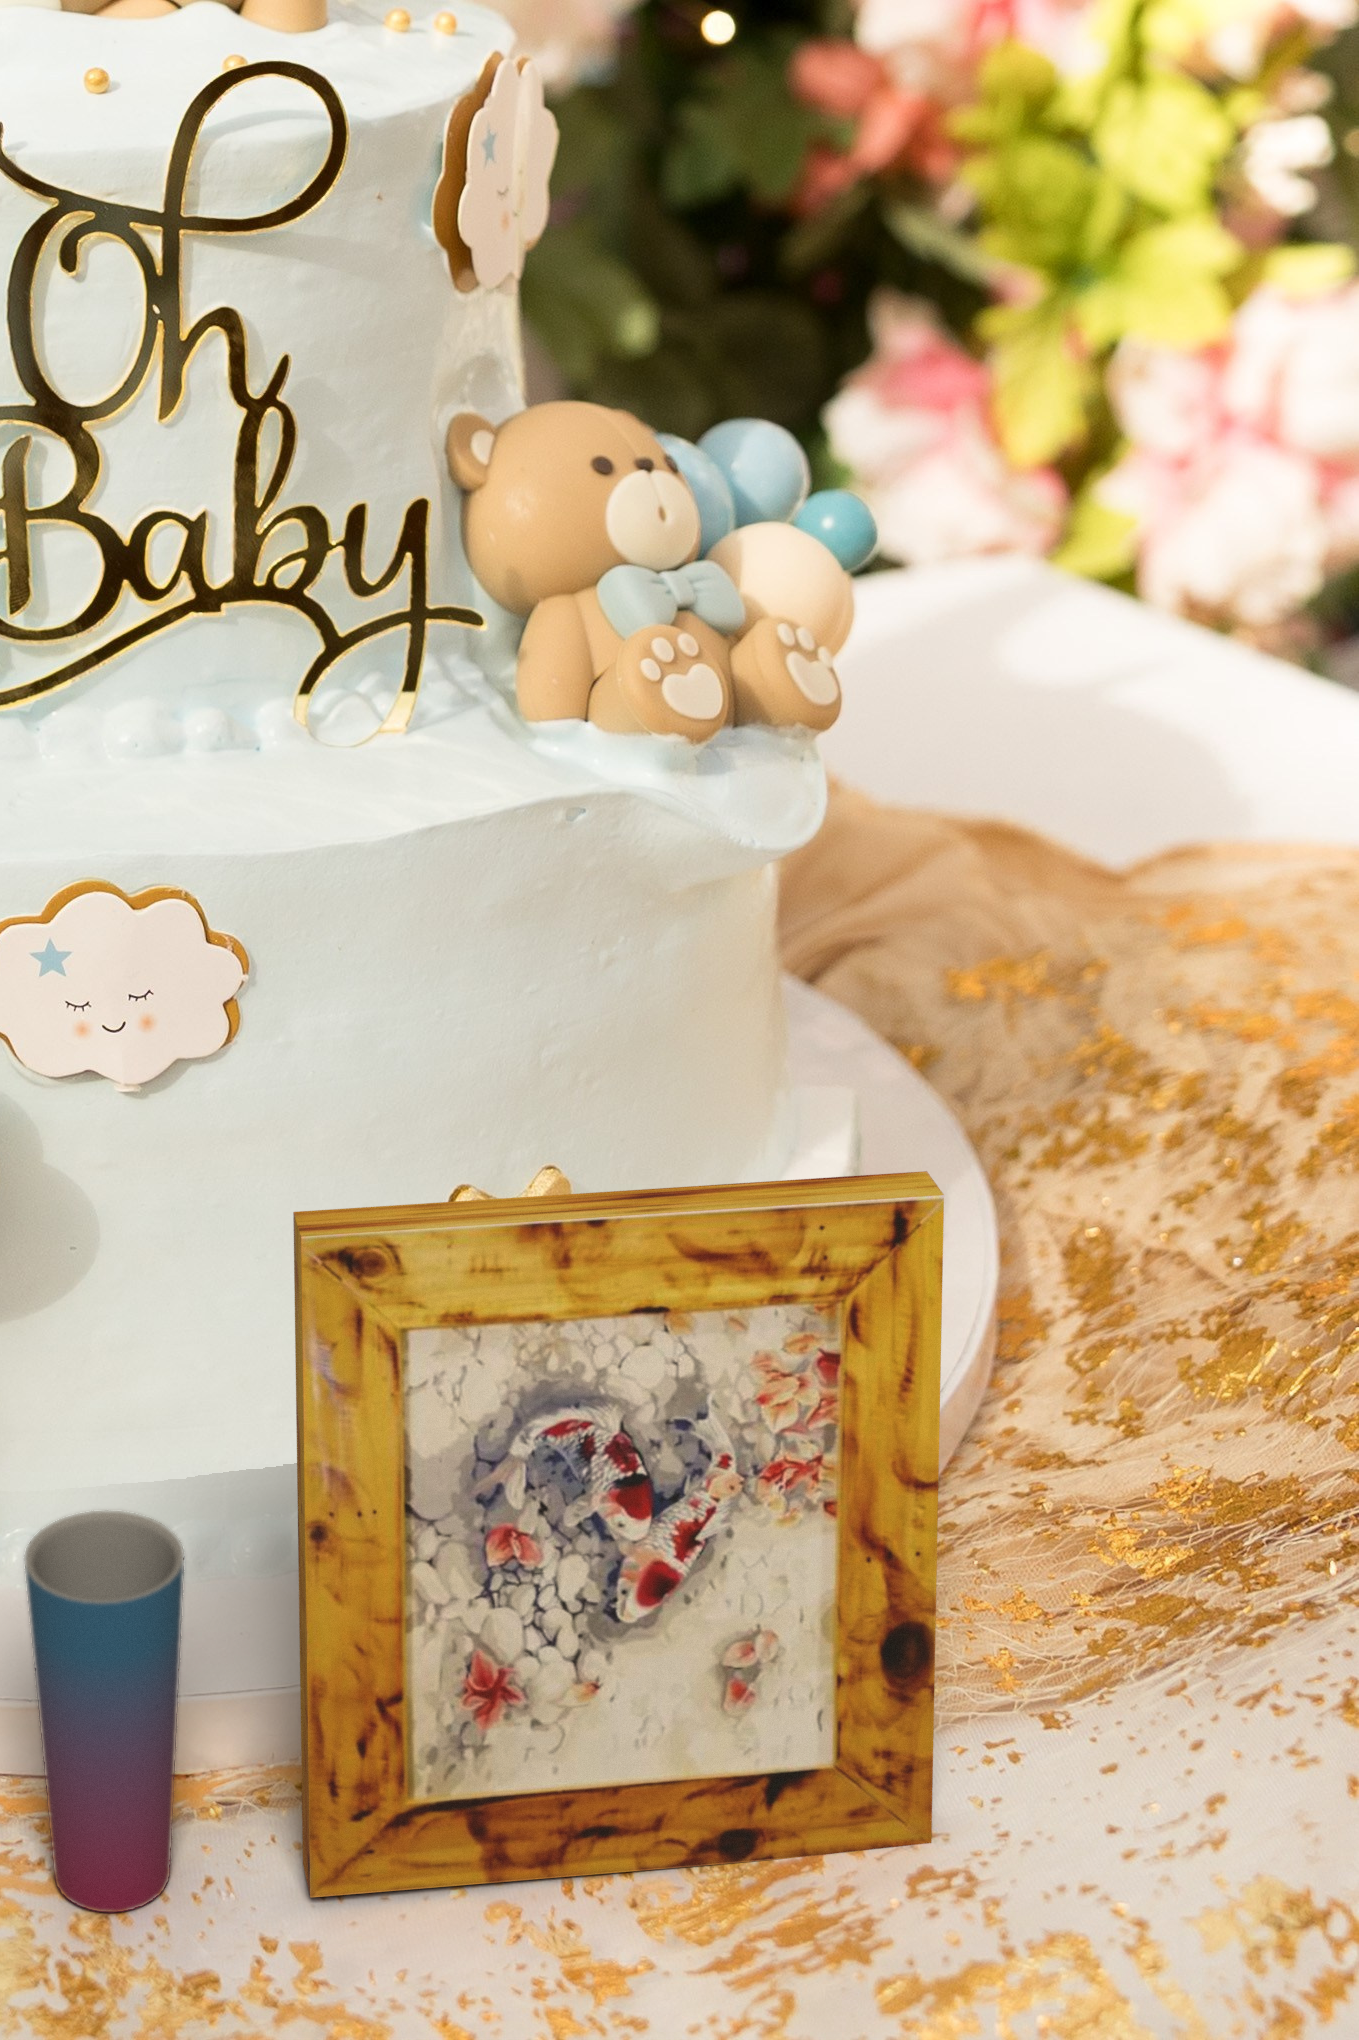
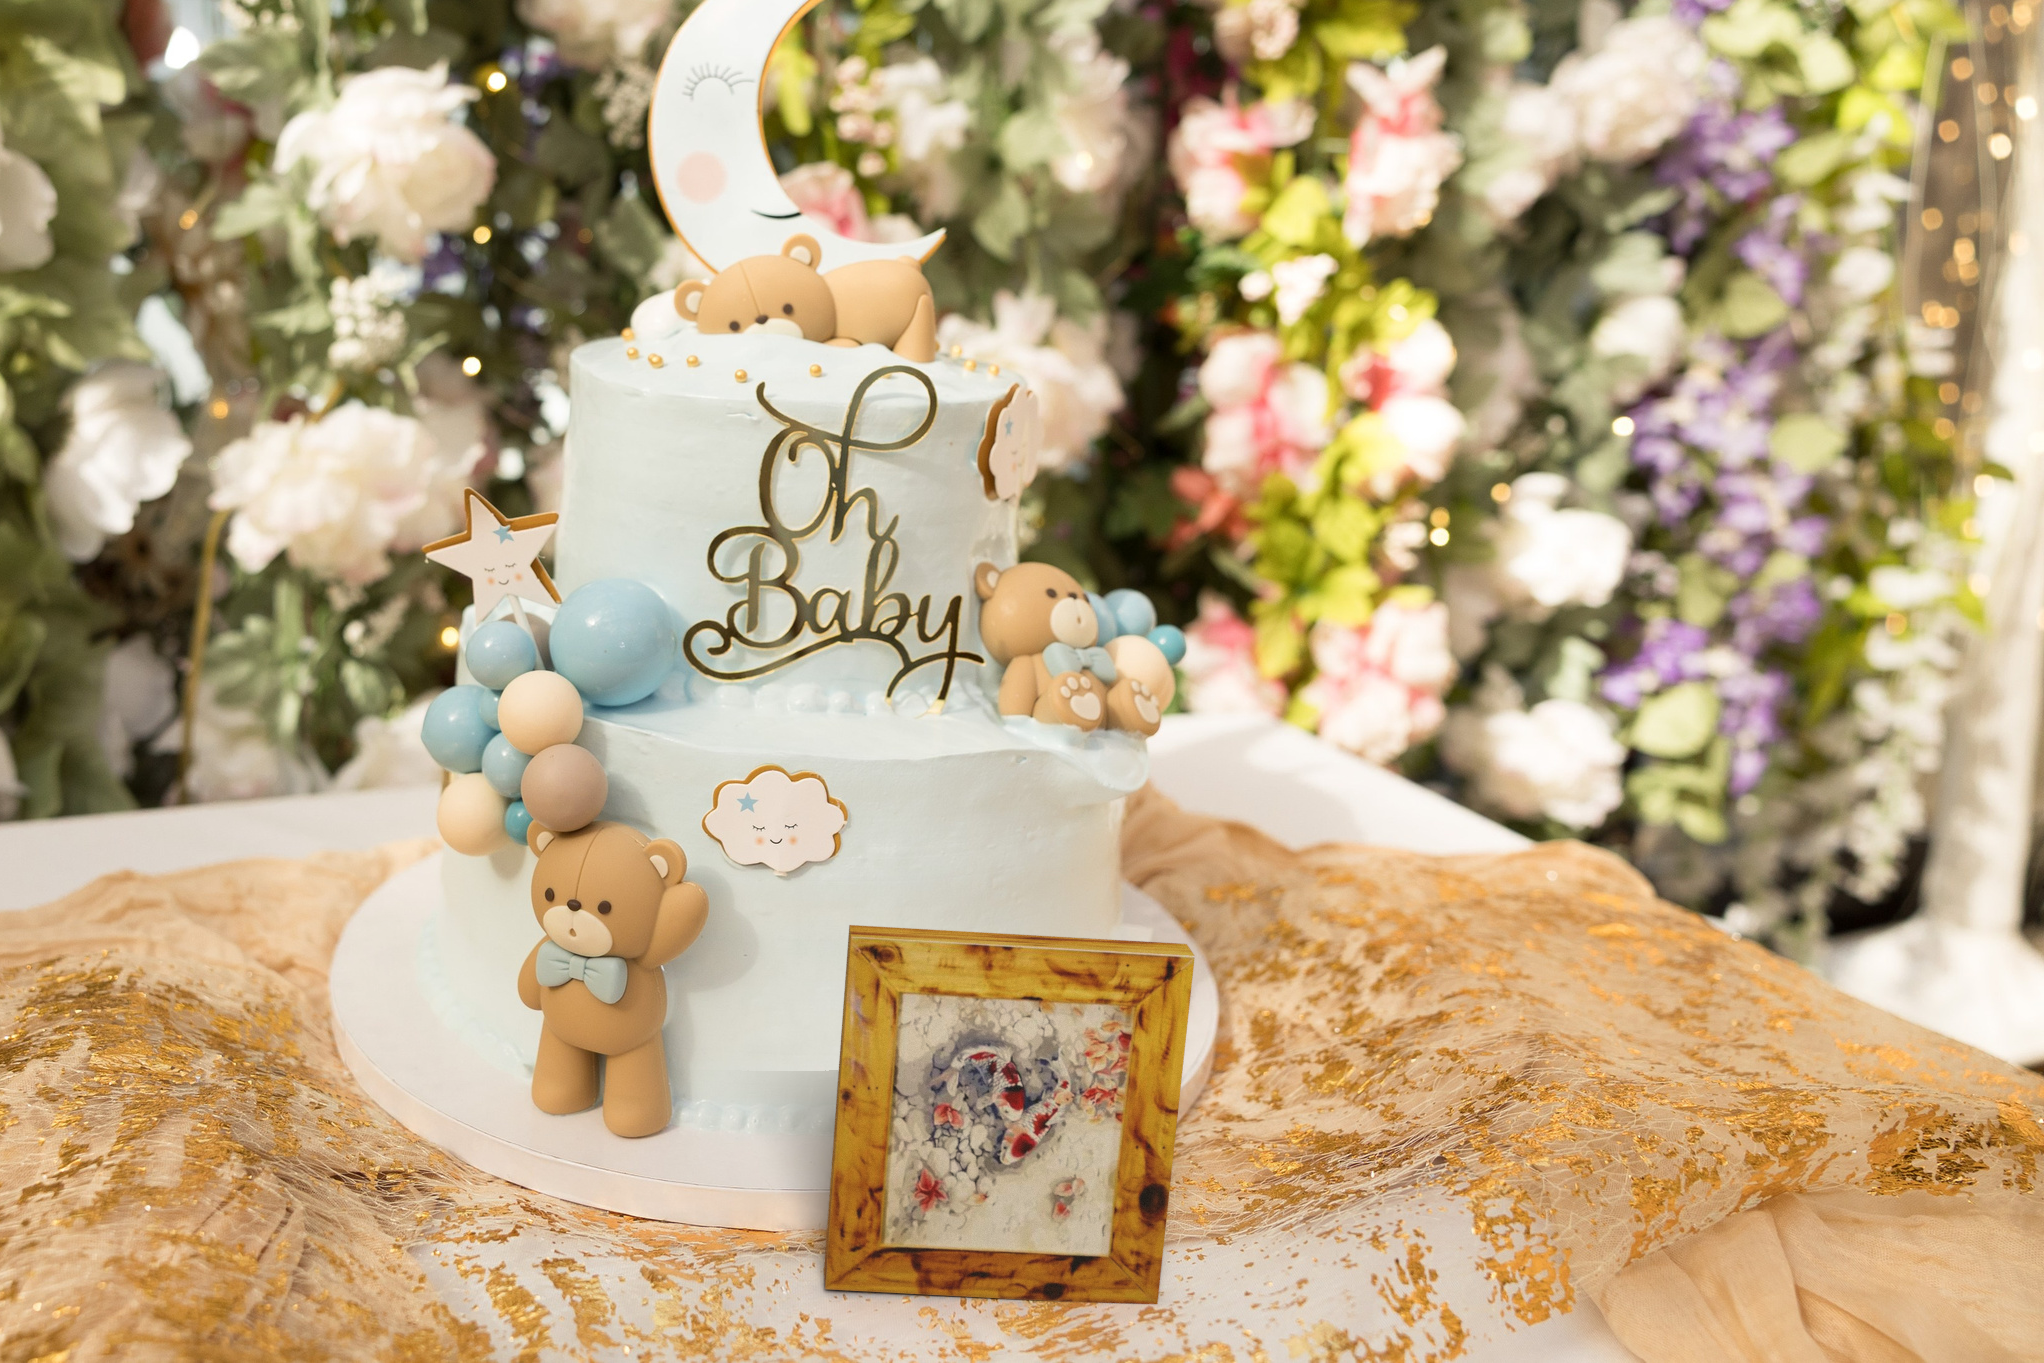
cup: present [25,1511,184,1912] -> none [694,1074,777,1284]

